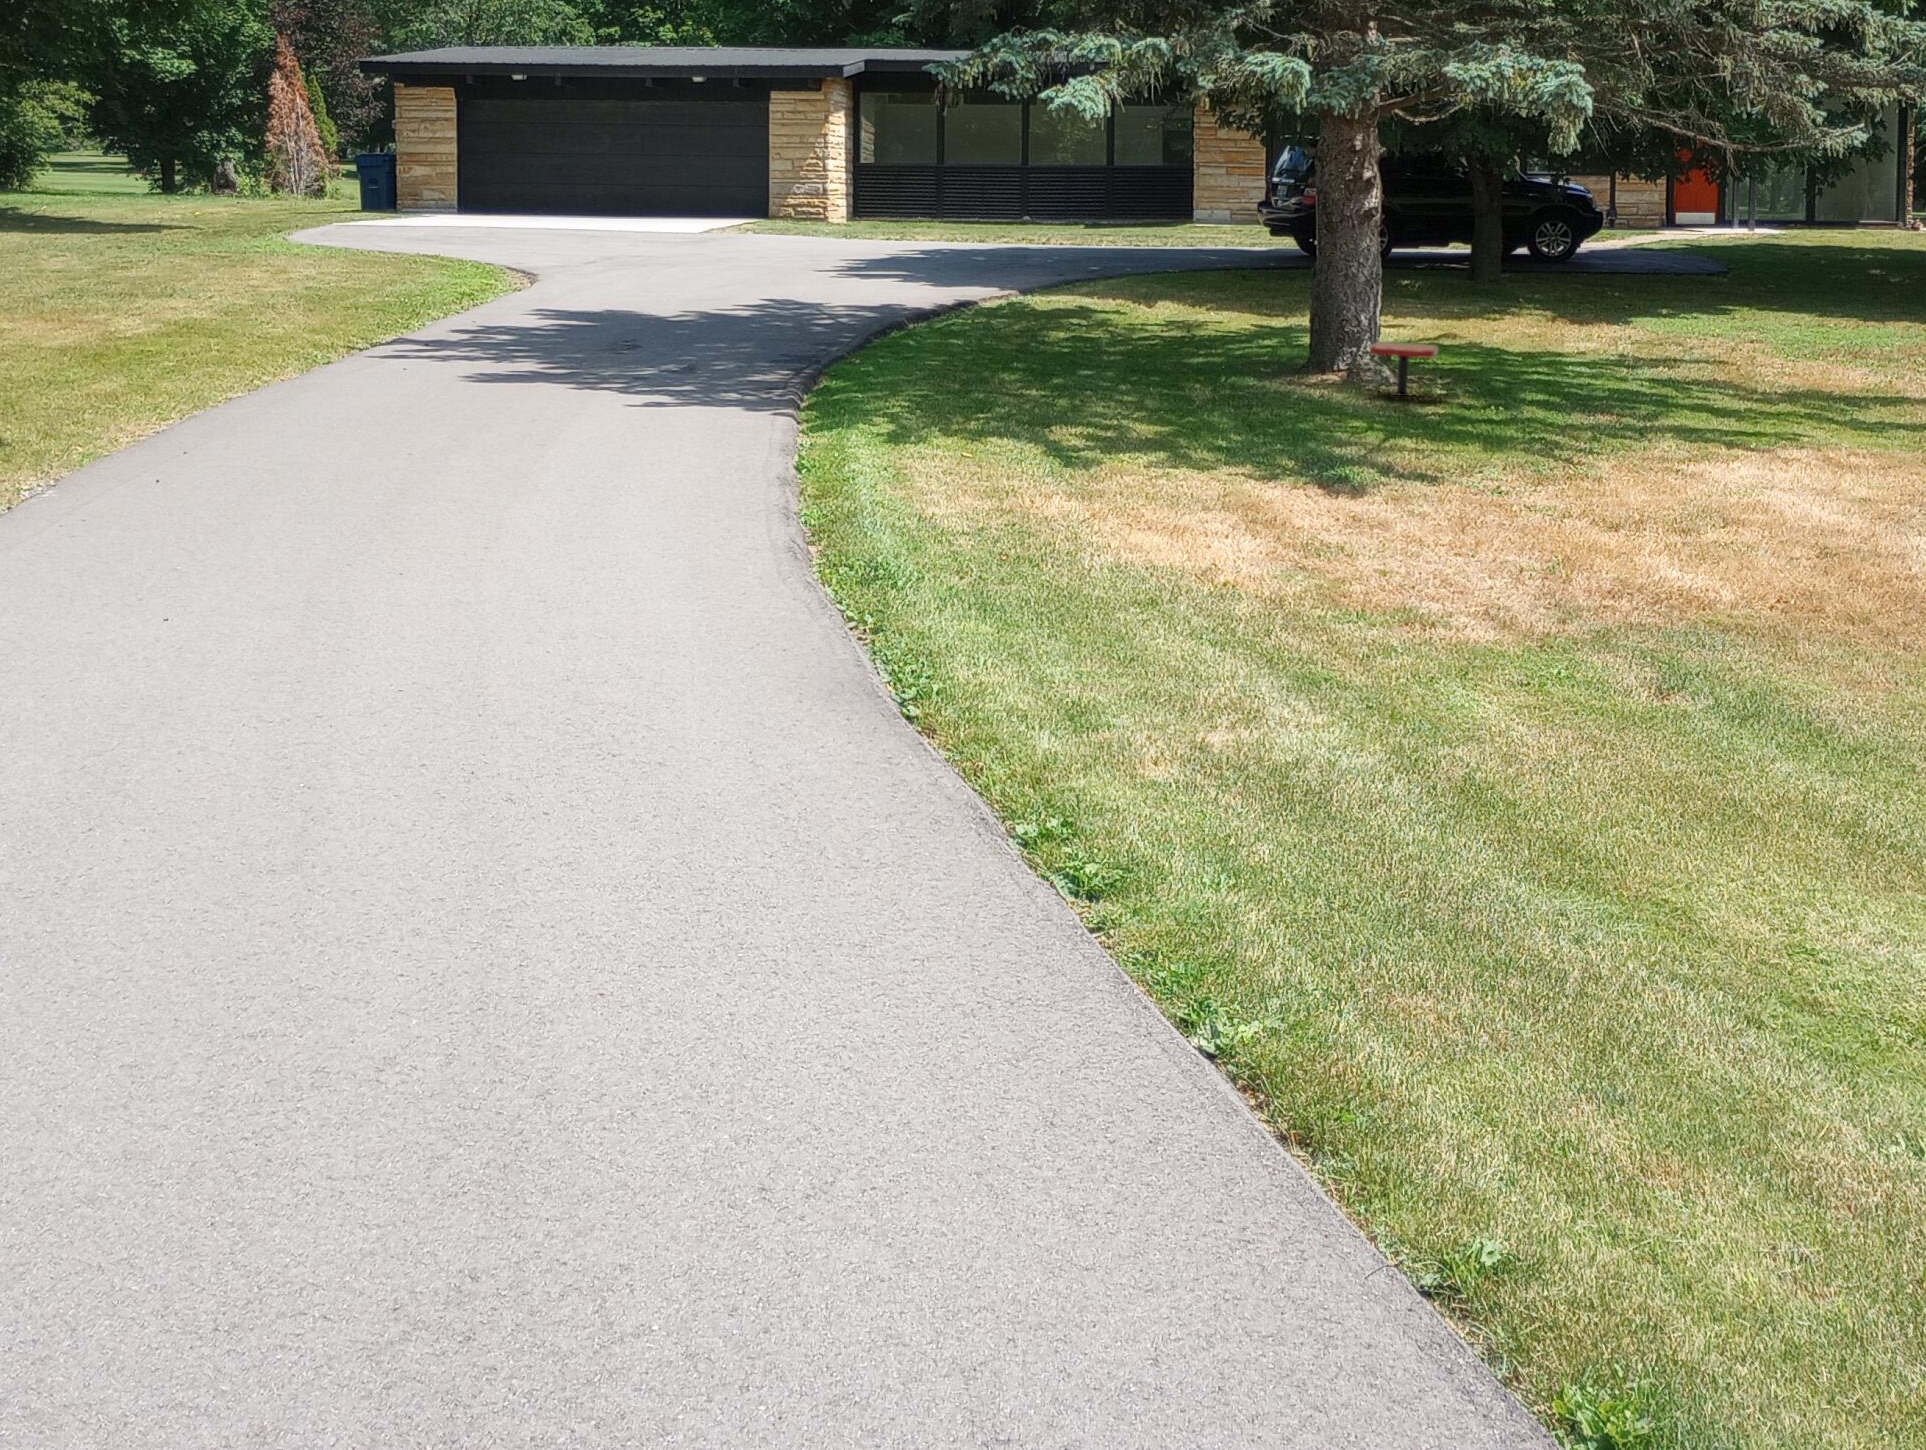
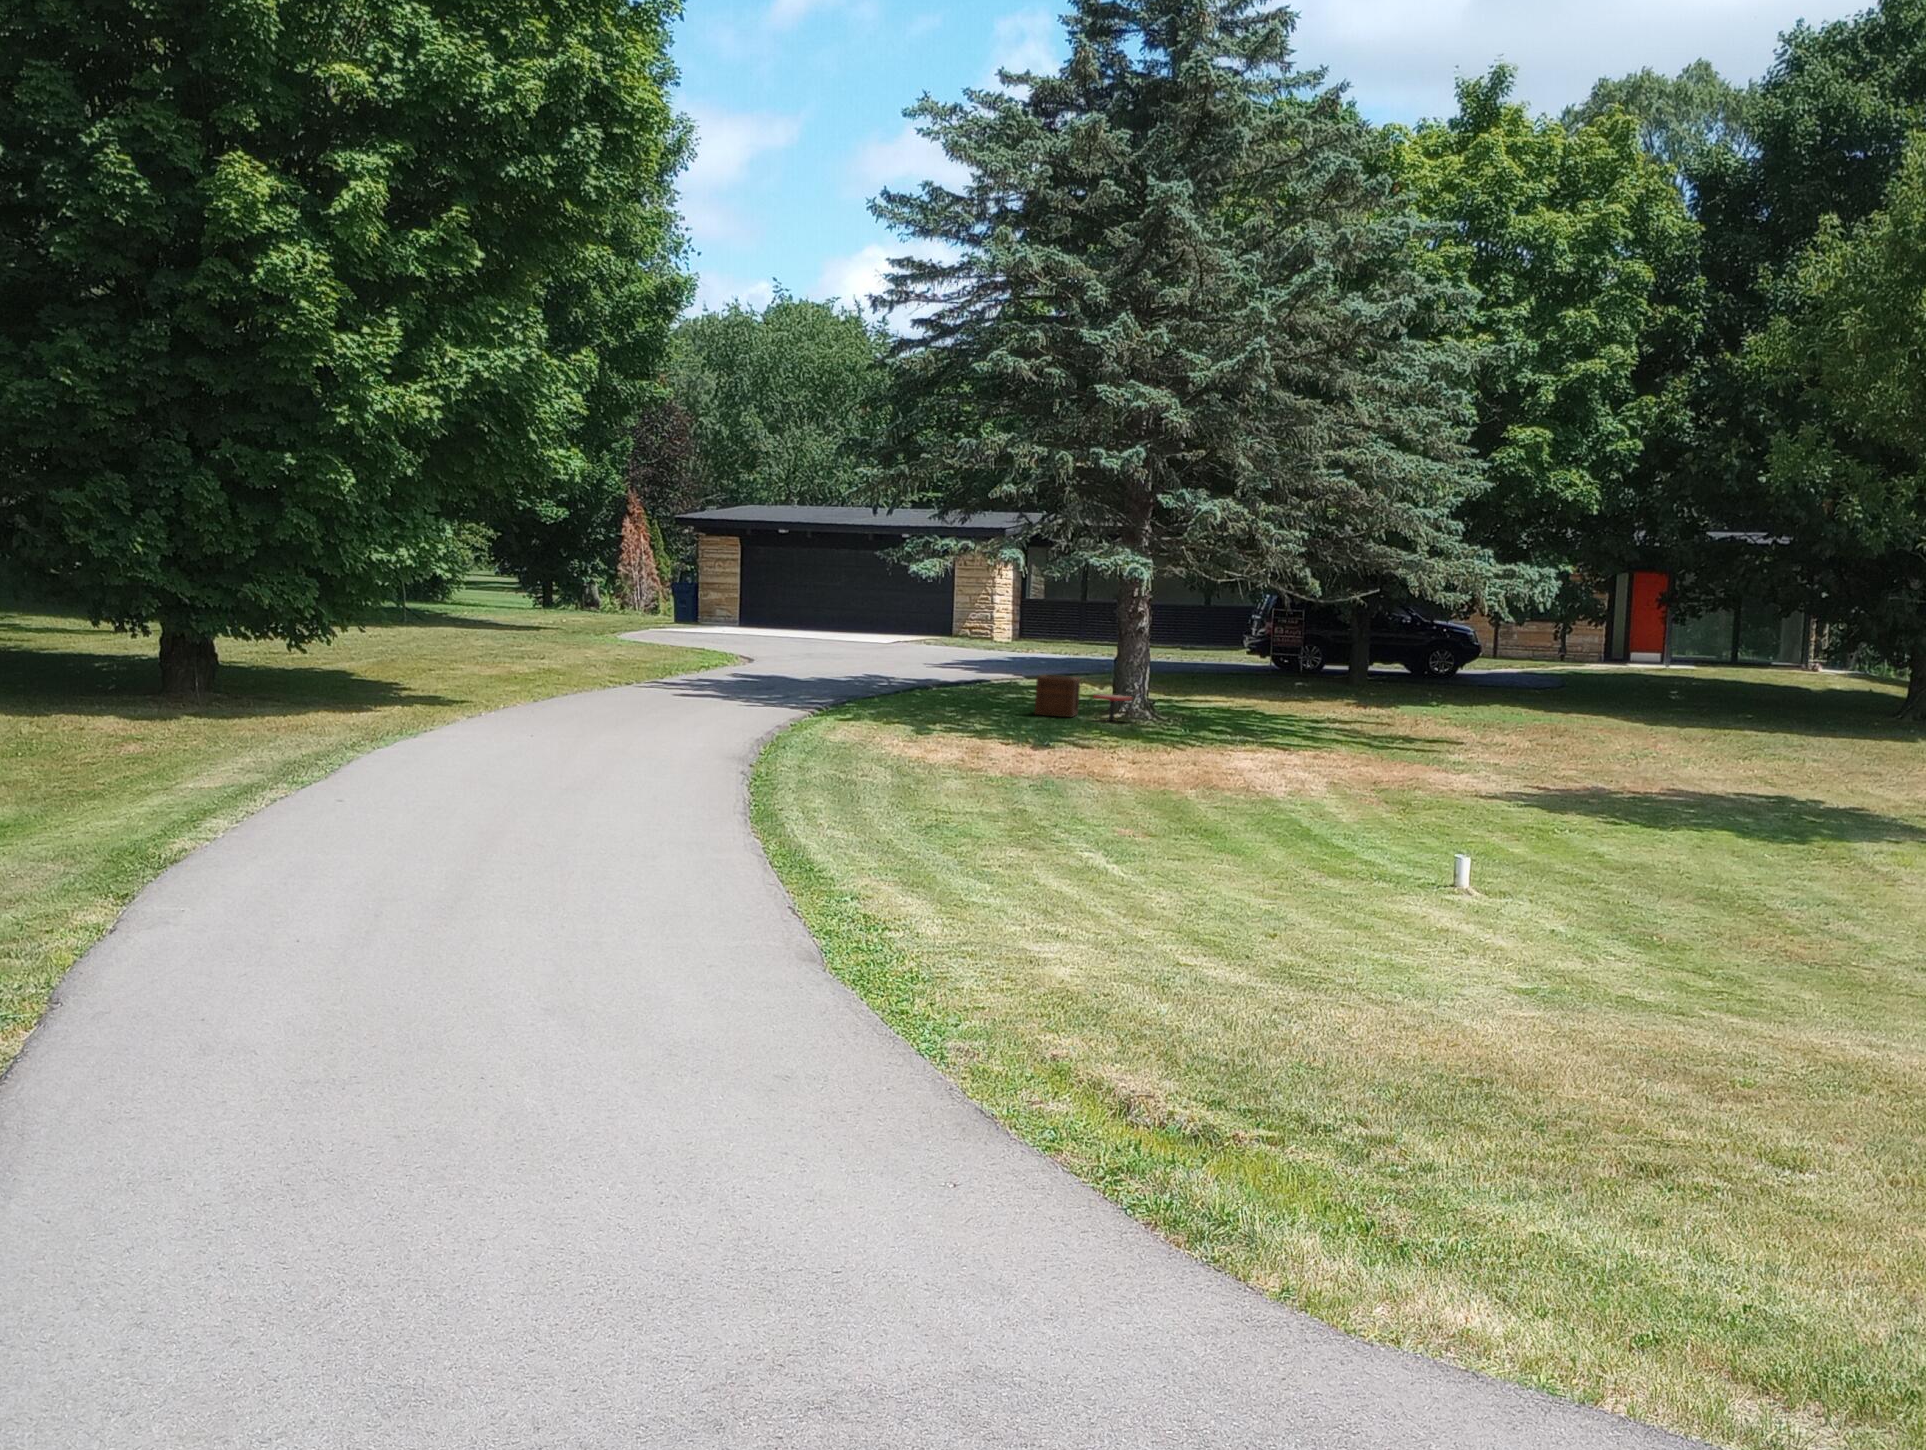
wooden crate: none [1238,307,1329,392] -> present [1035,675,1080,717]

